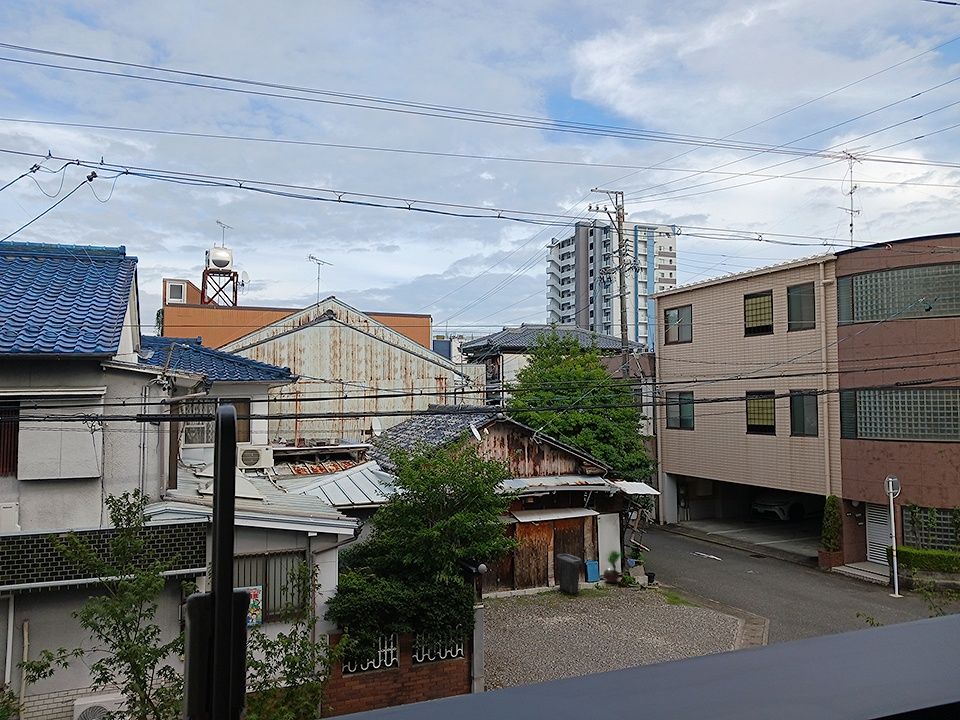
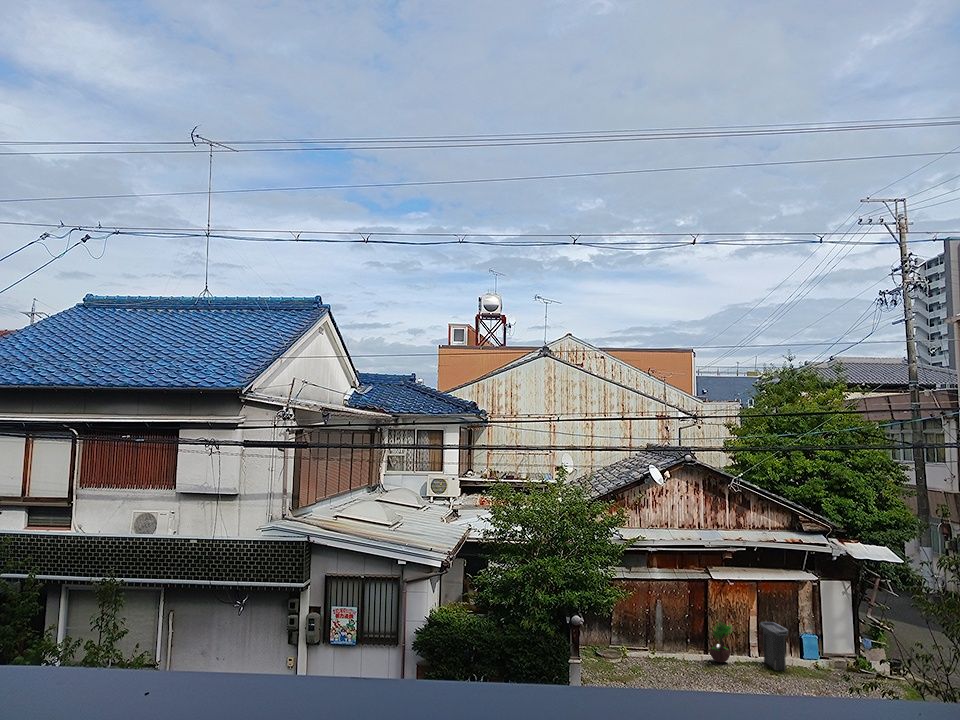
potted tree: present [604,551,621,583] -> present [710,622,732,662]

